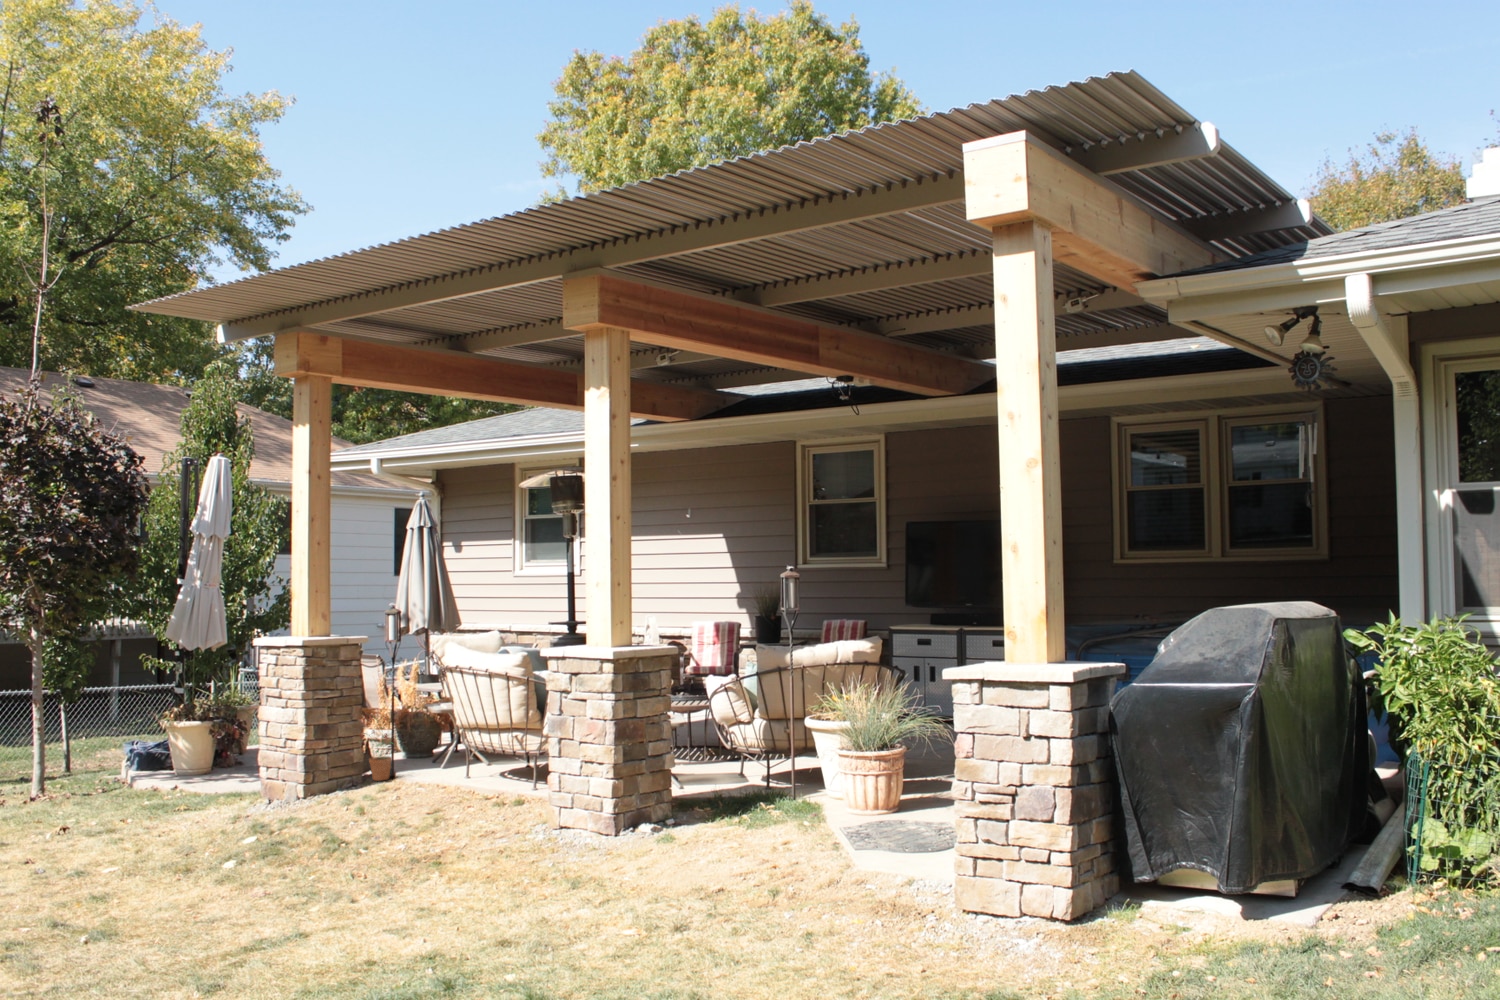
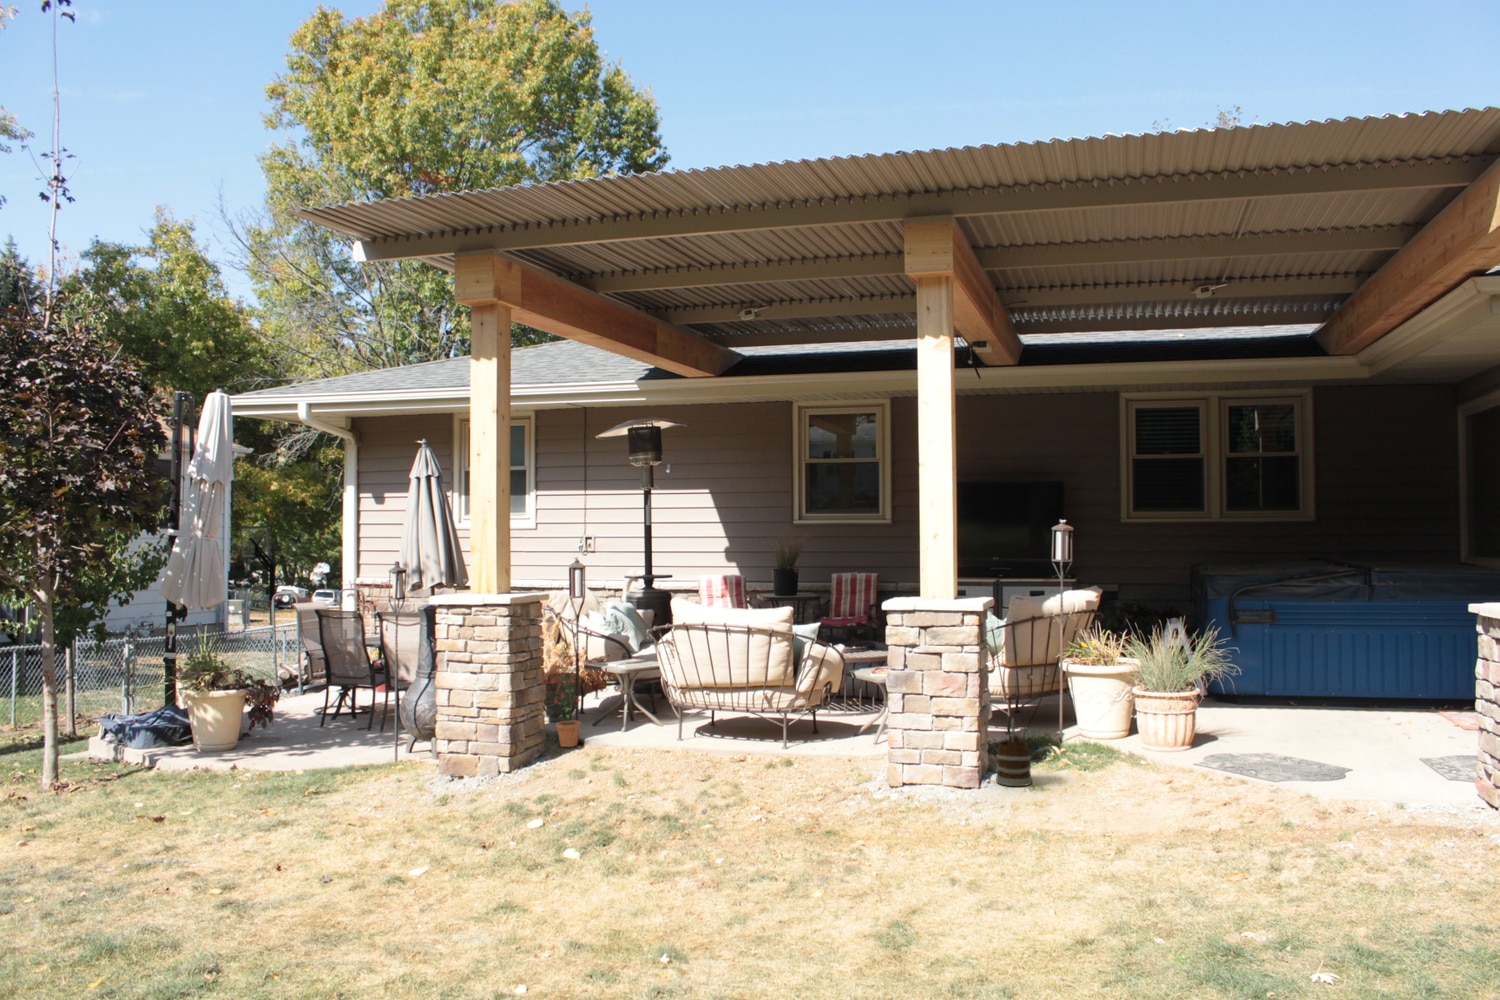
wooden bucket: none [639,769,675,839] -> present [996,719,1032,786]

